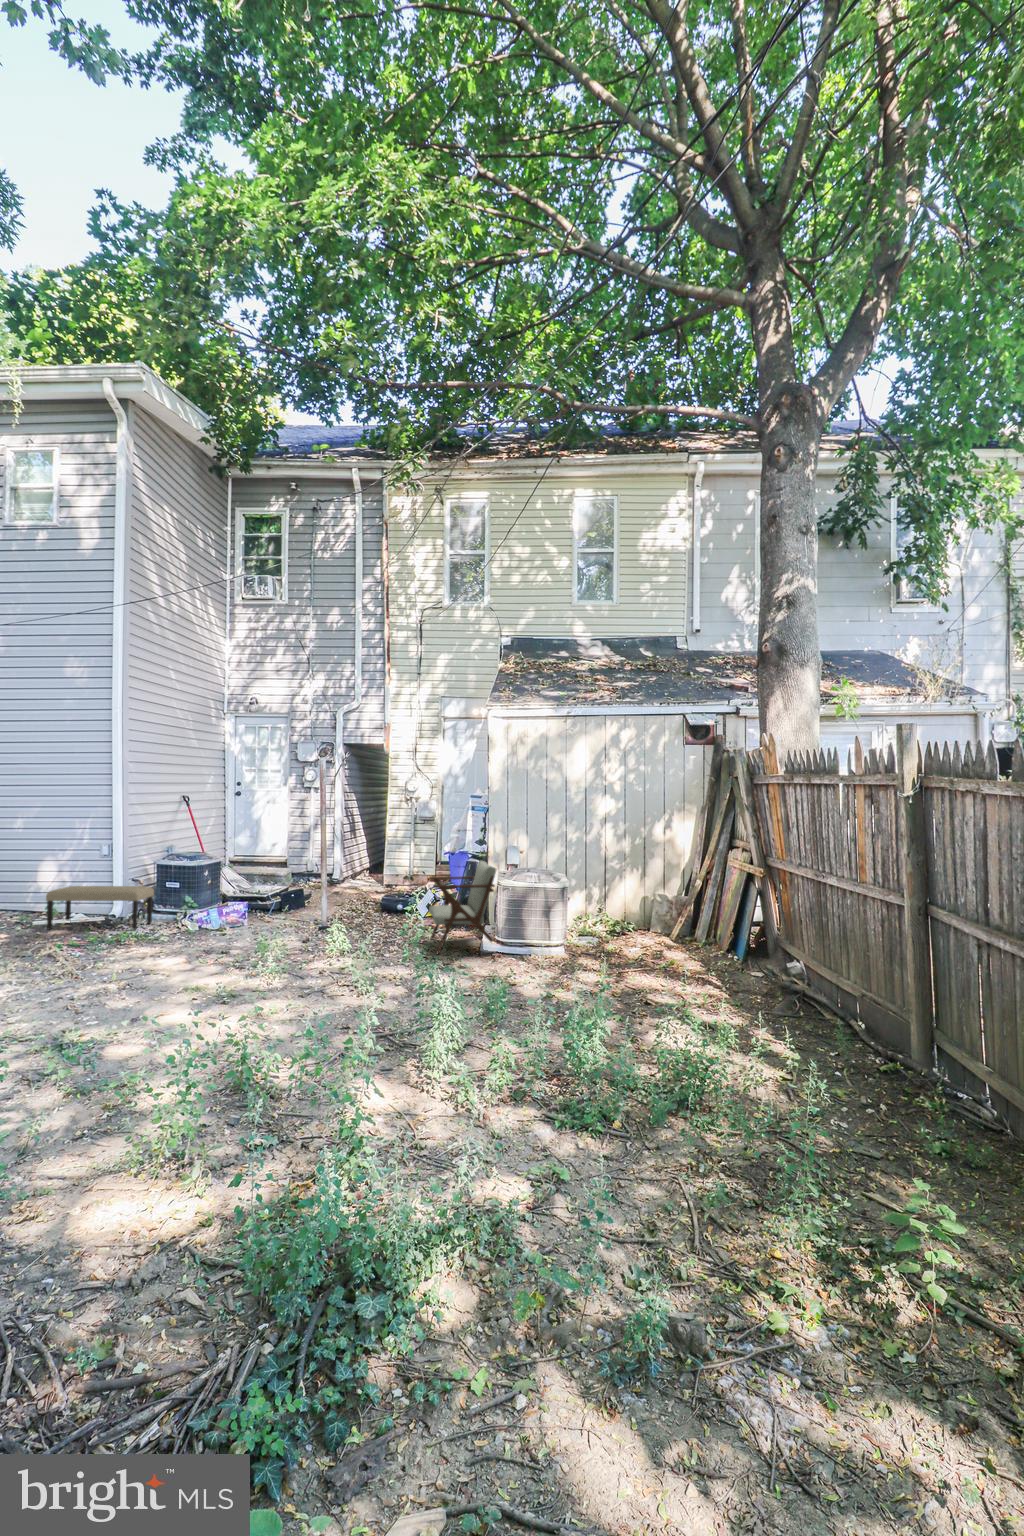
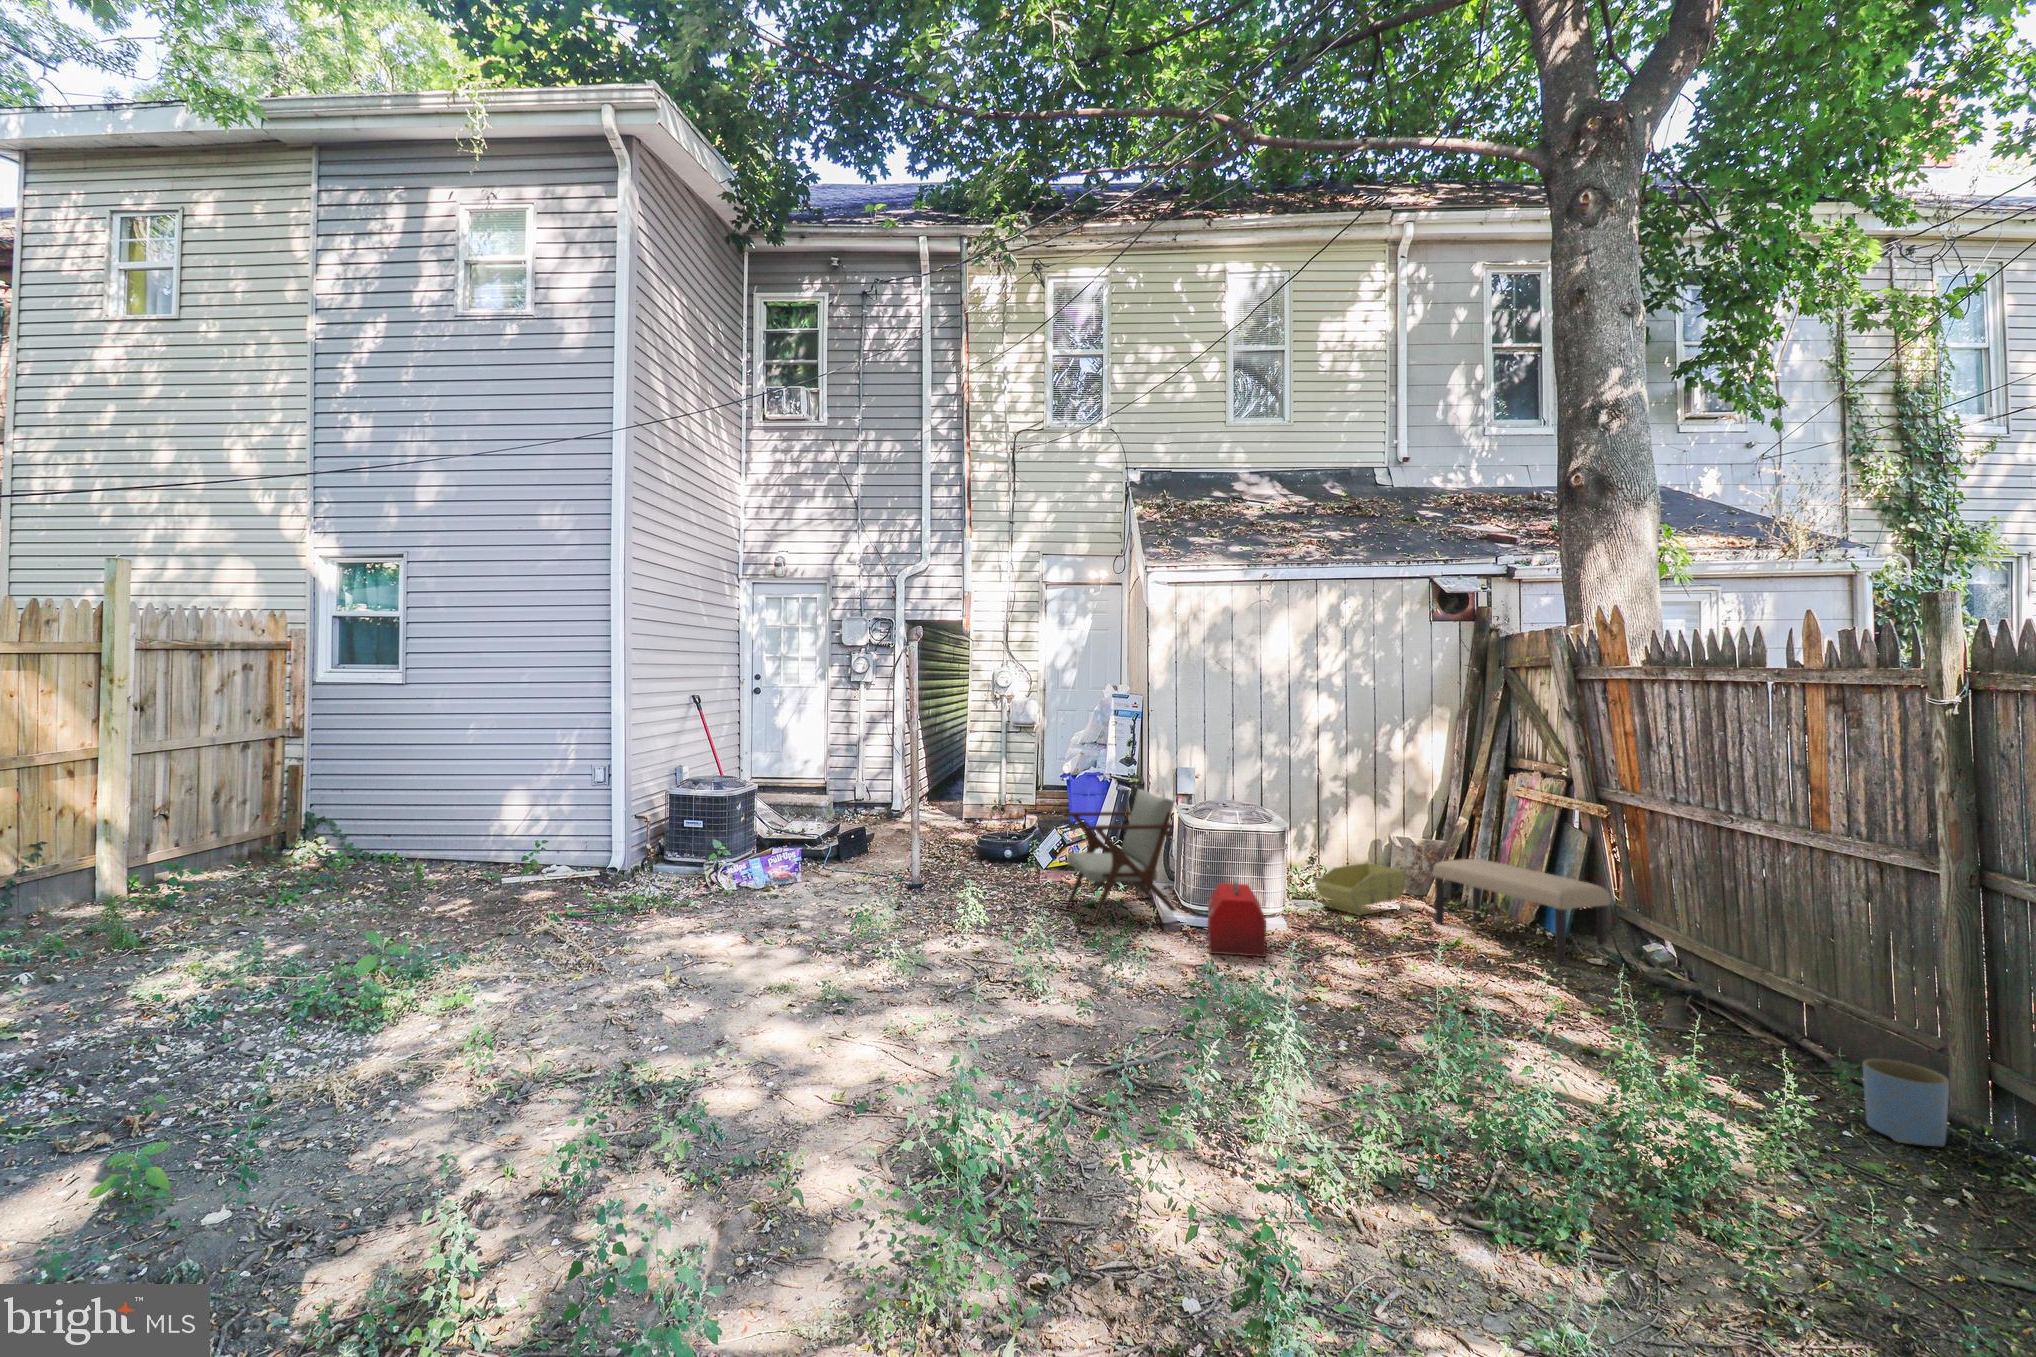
bench: present [46,886,154,930] -> present [1433,859,1610,963]
storage bin: none [600,911,663,947] -> present [1315,863,1405,915]
toolbox: none [506,920,549,974] -> present [1207,877,1266,957]
planter: none [849,1025,893,1078] -> present [1863,1059,1949,1146]

